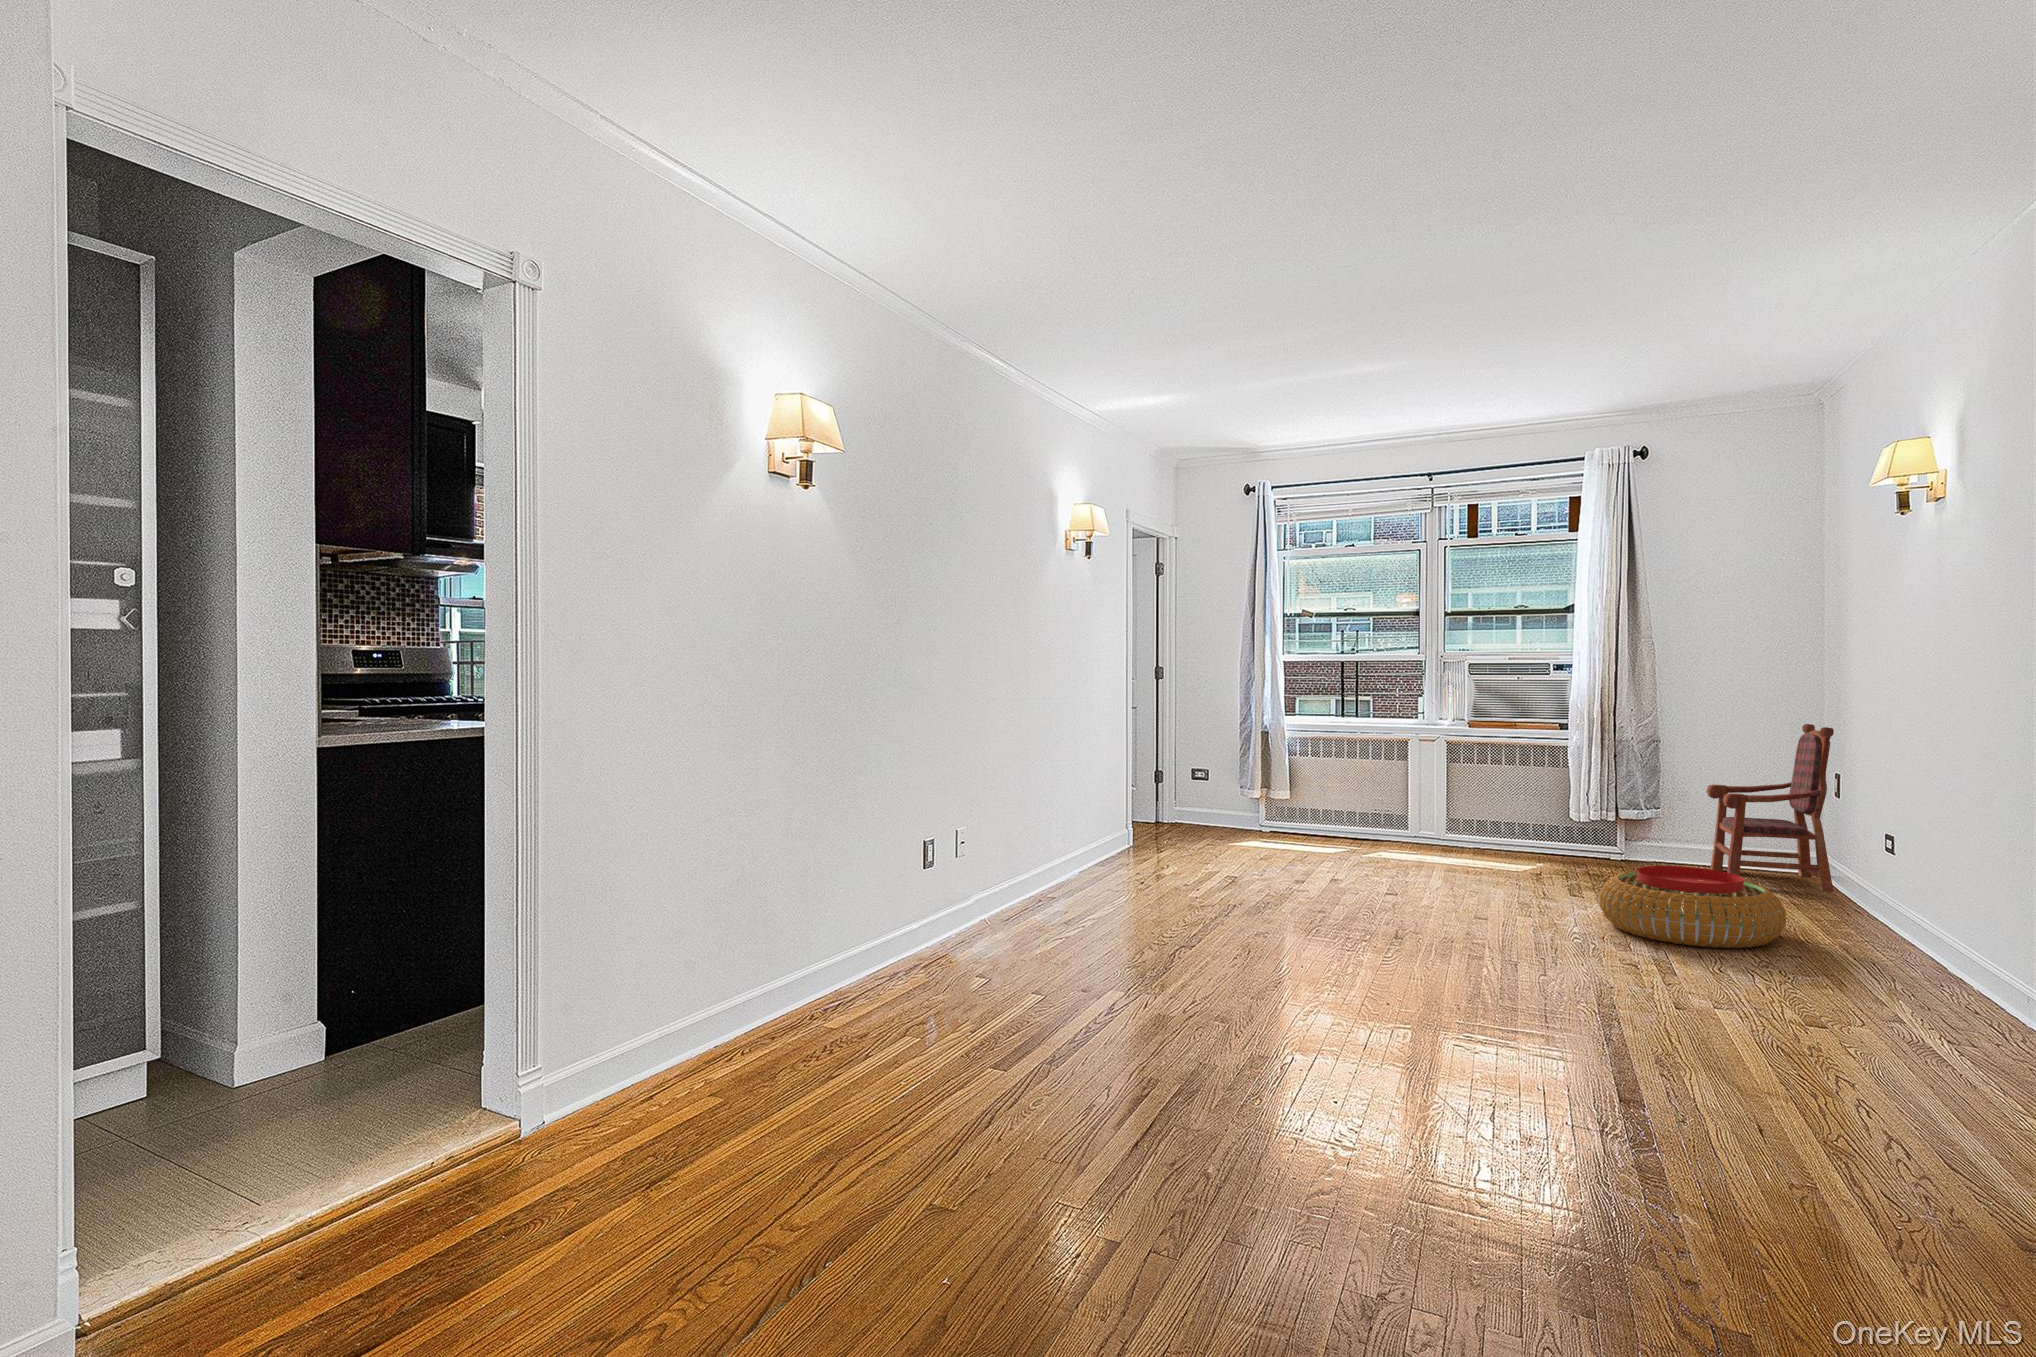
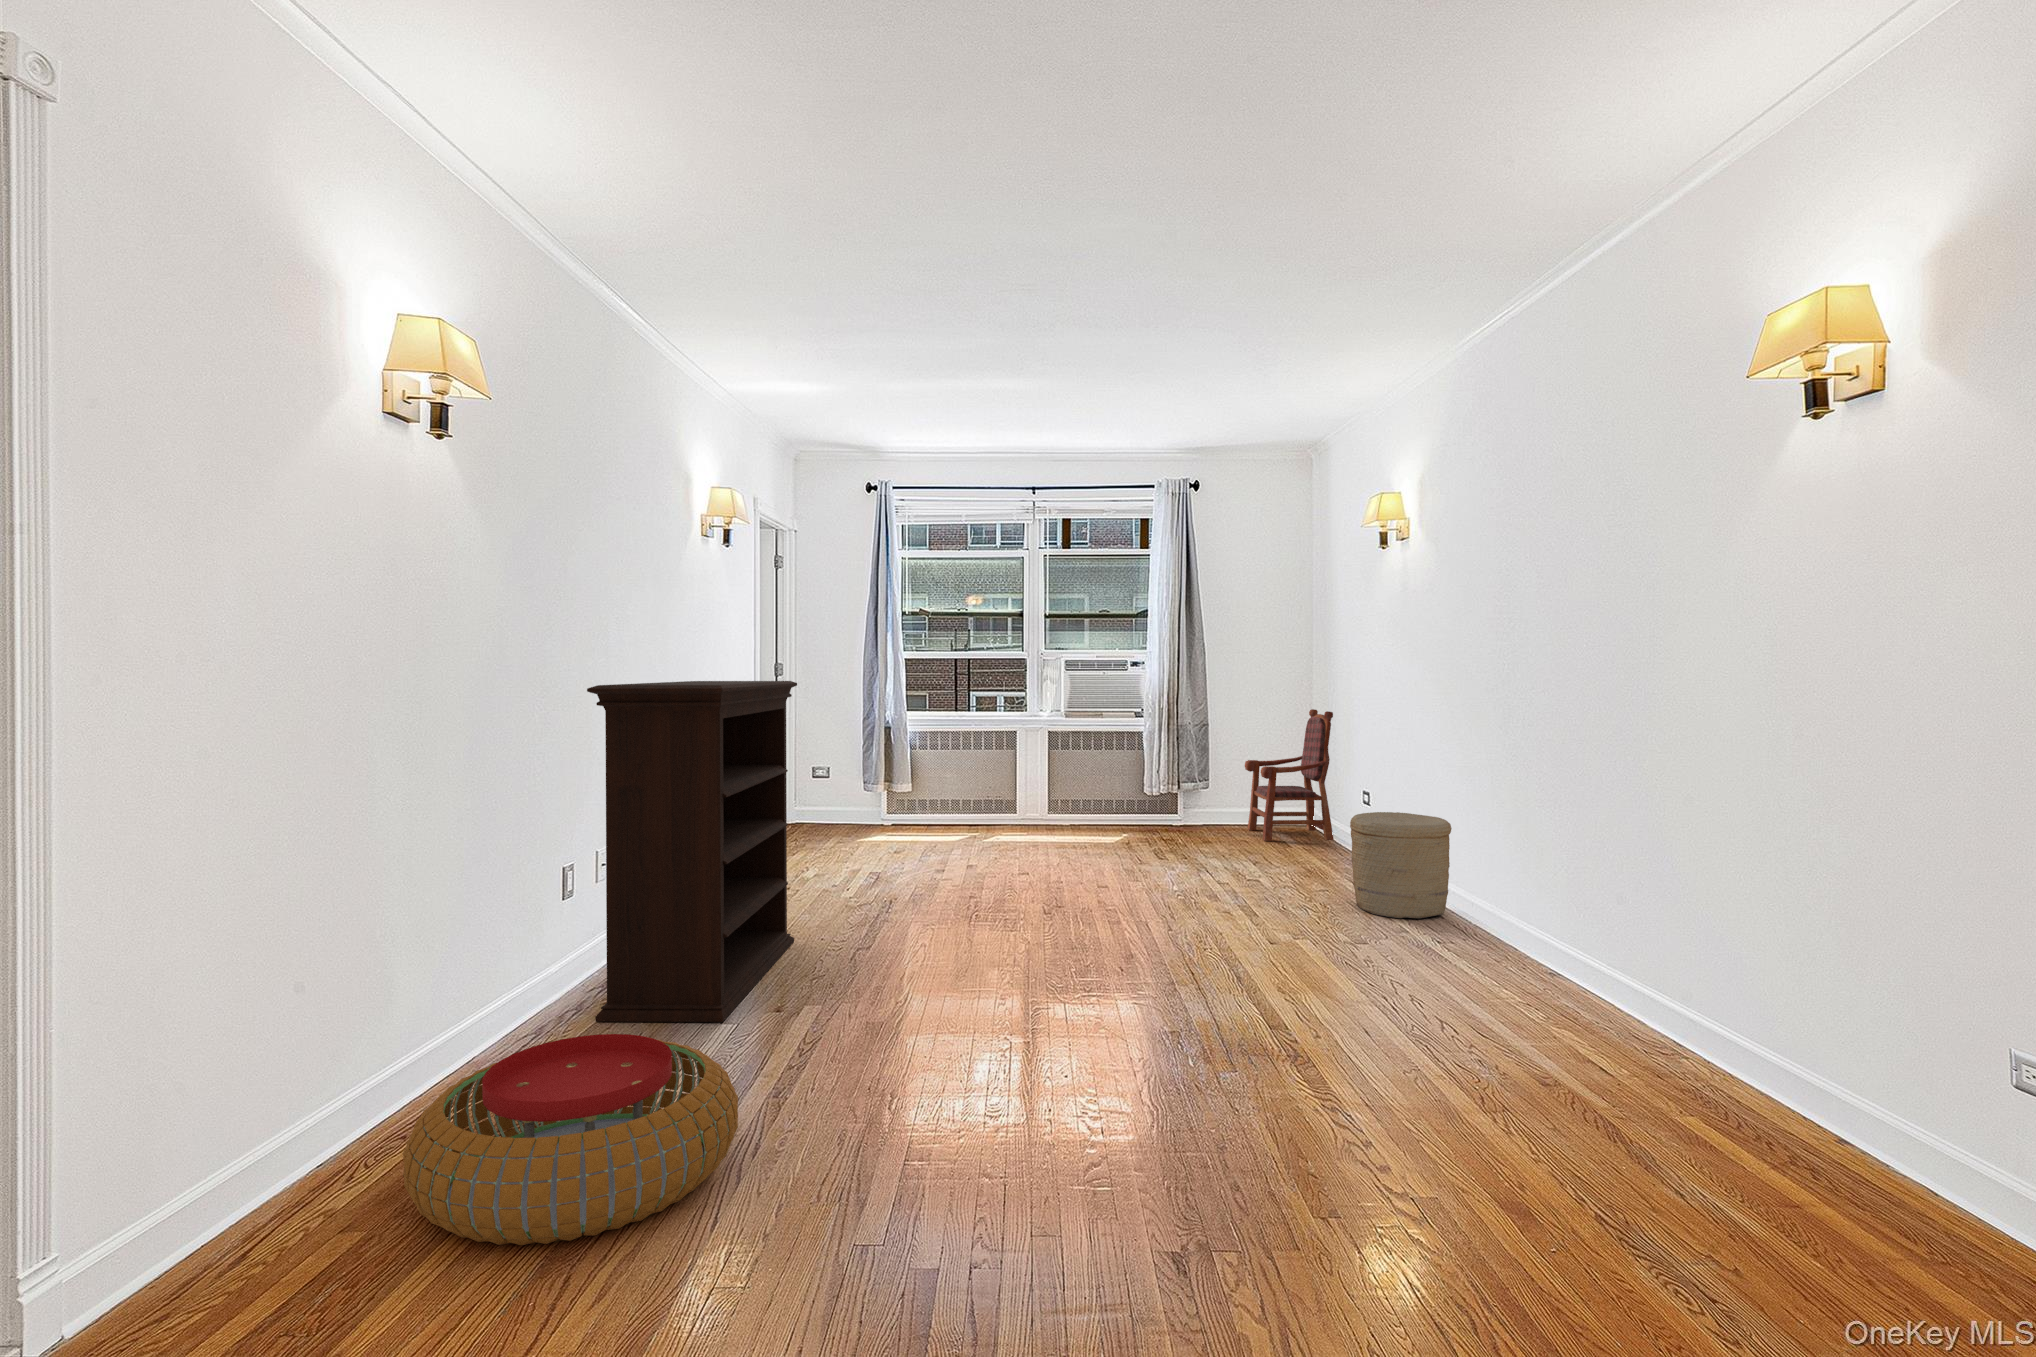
bookshelf: none [918,686,1130,1011] -> present [587,681,797,1022]
woven basket: none [1817,860,1979,1003] -> present [1350,812,1452,918]
pouf: present [1599,866,1786,948] -> present [403,1034,738,1245]

